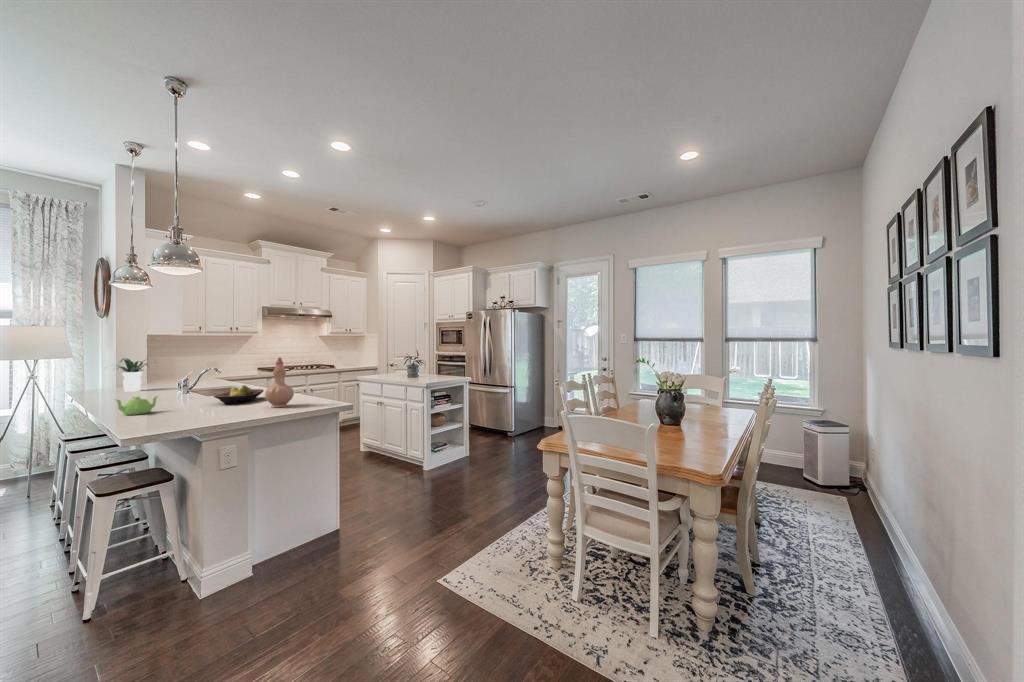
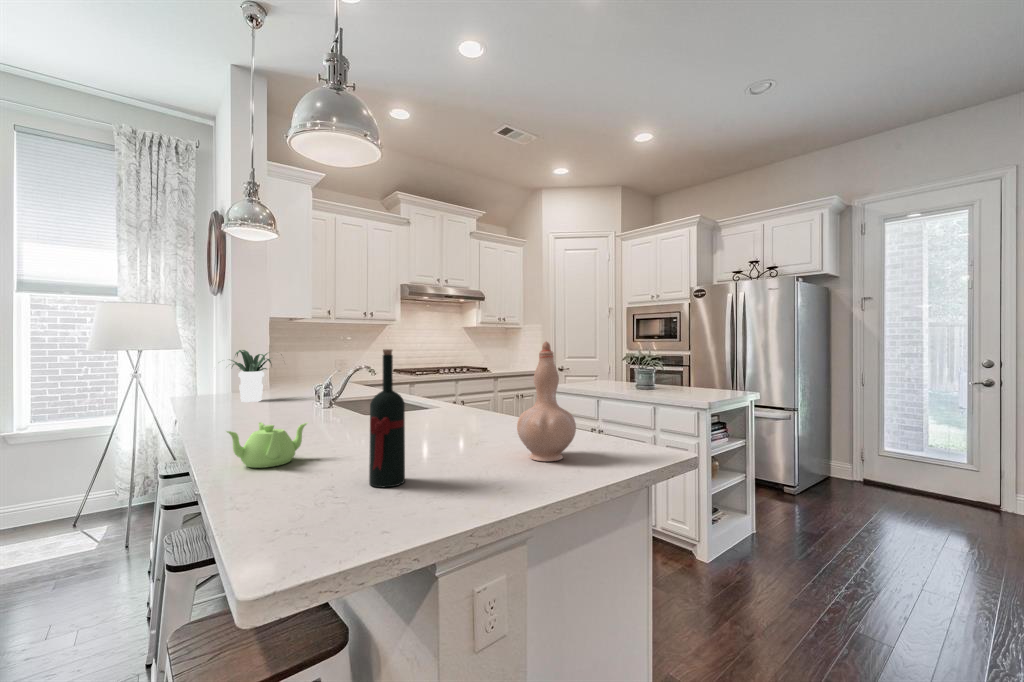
wine bottle: none [183,363,201,417] -> present [369,349,405,488]
fruit bowl: present [214,385,264,404] -> none [397,401,473,443]

